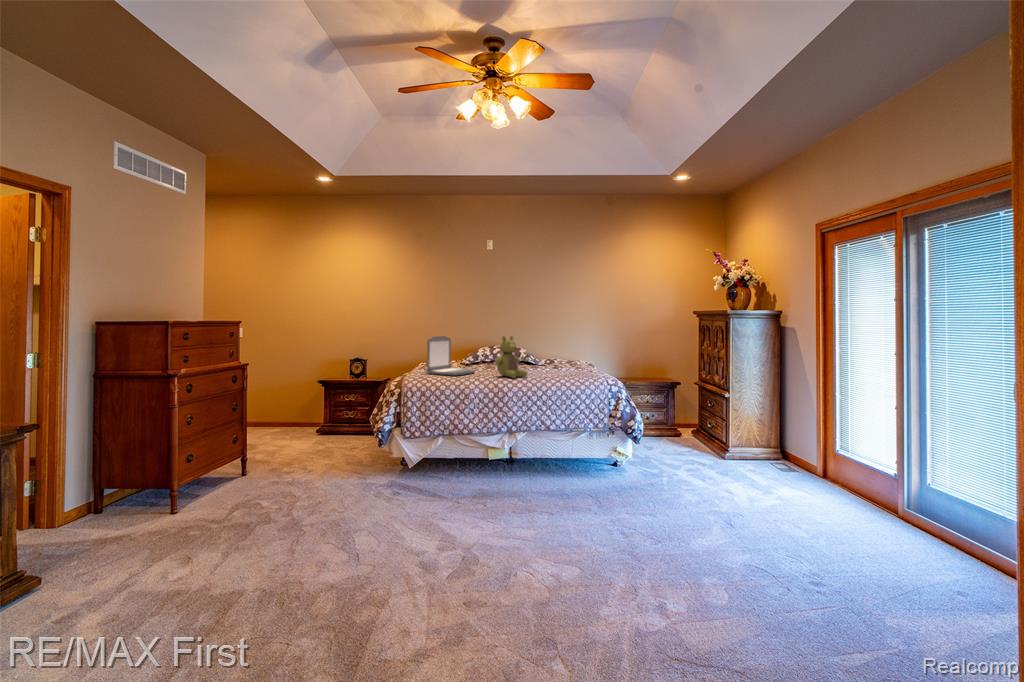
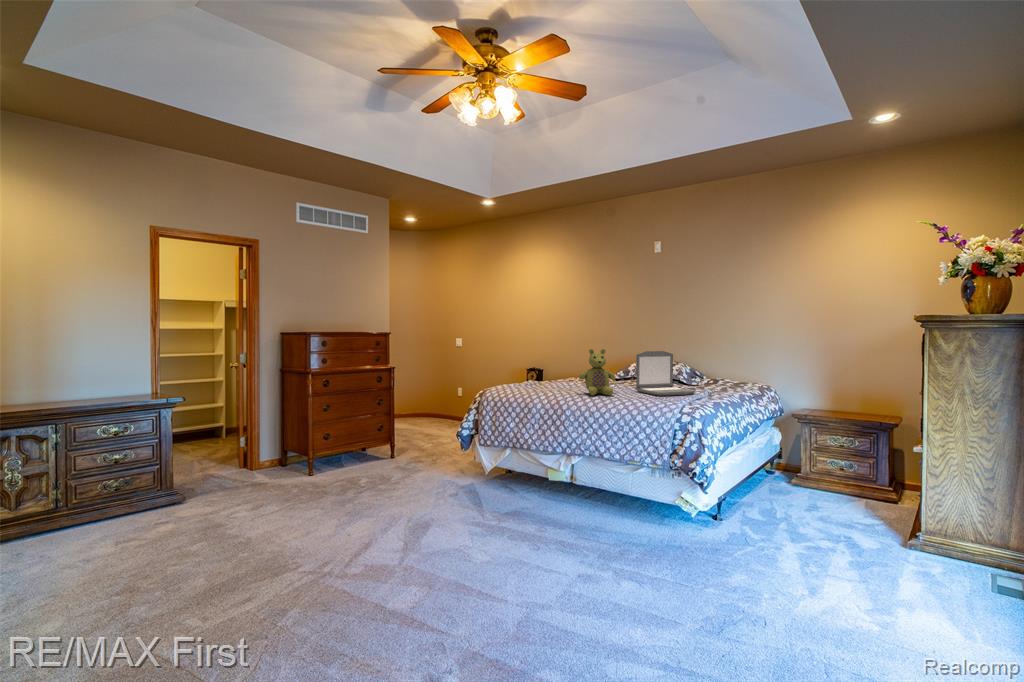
laptop: present [426,336,475,376] -> present [635,351,695,396]

